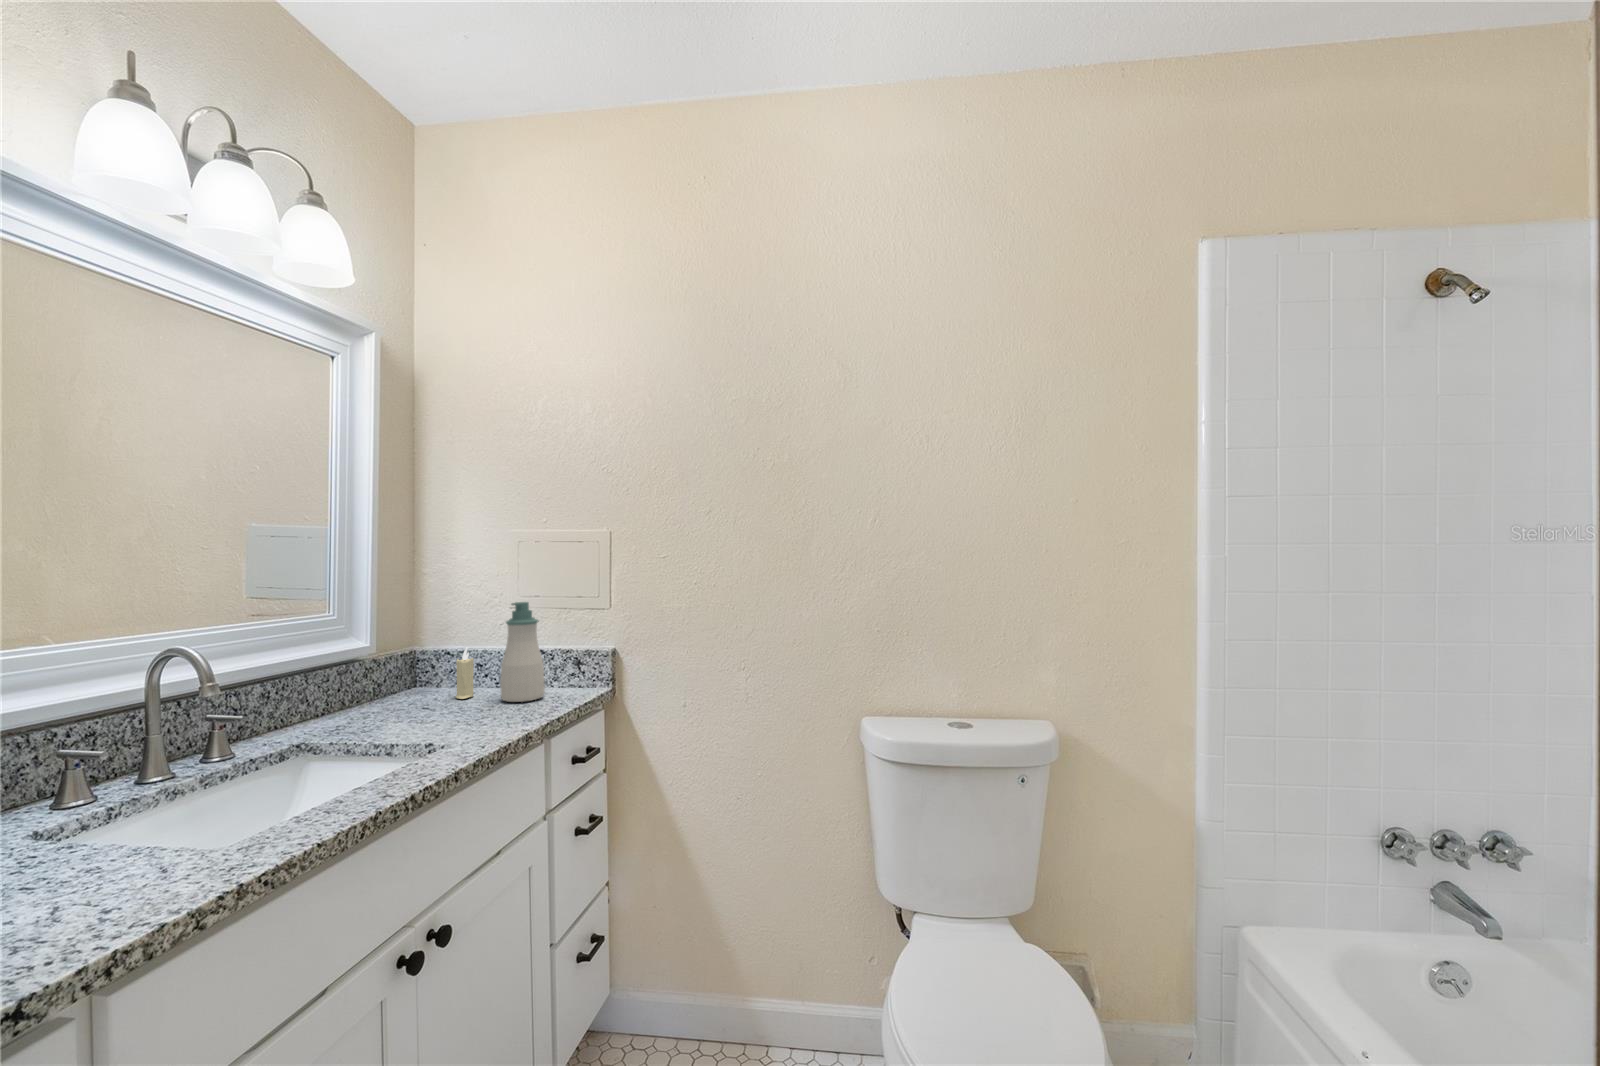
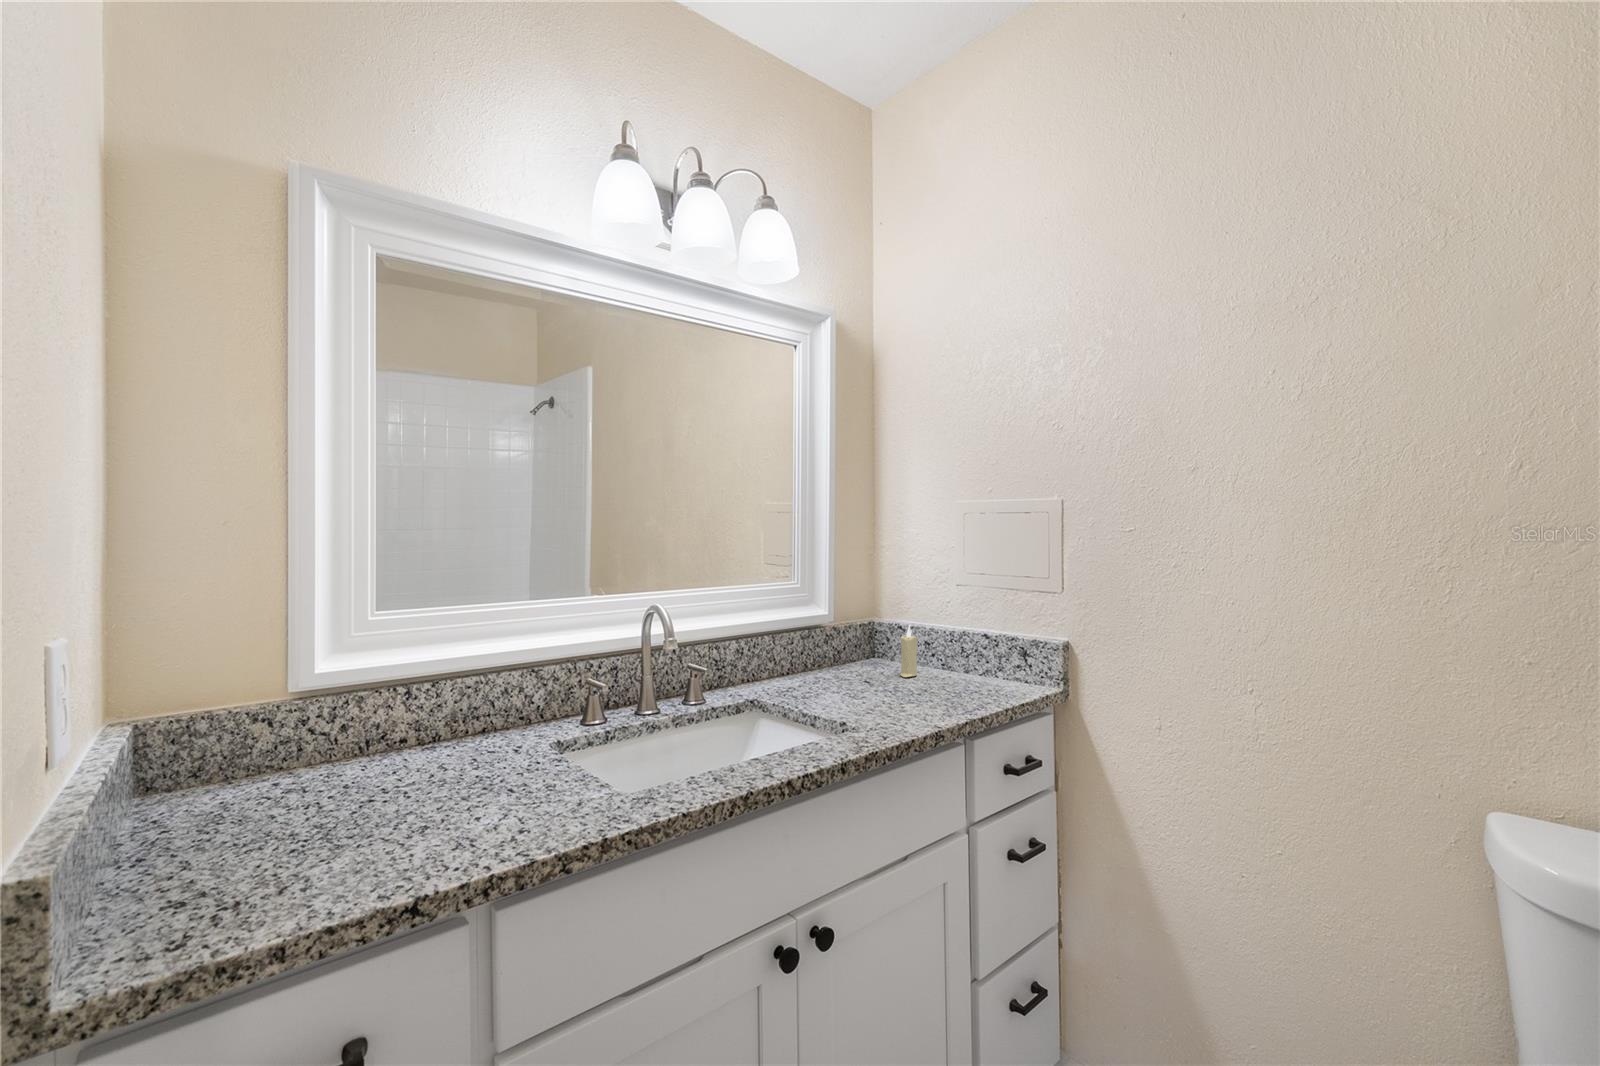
soap bottle: present [501,602,545,702] -> none [937,581,983,690]

